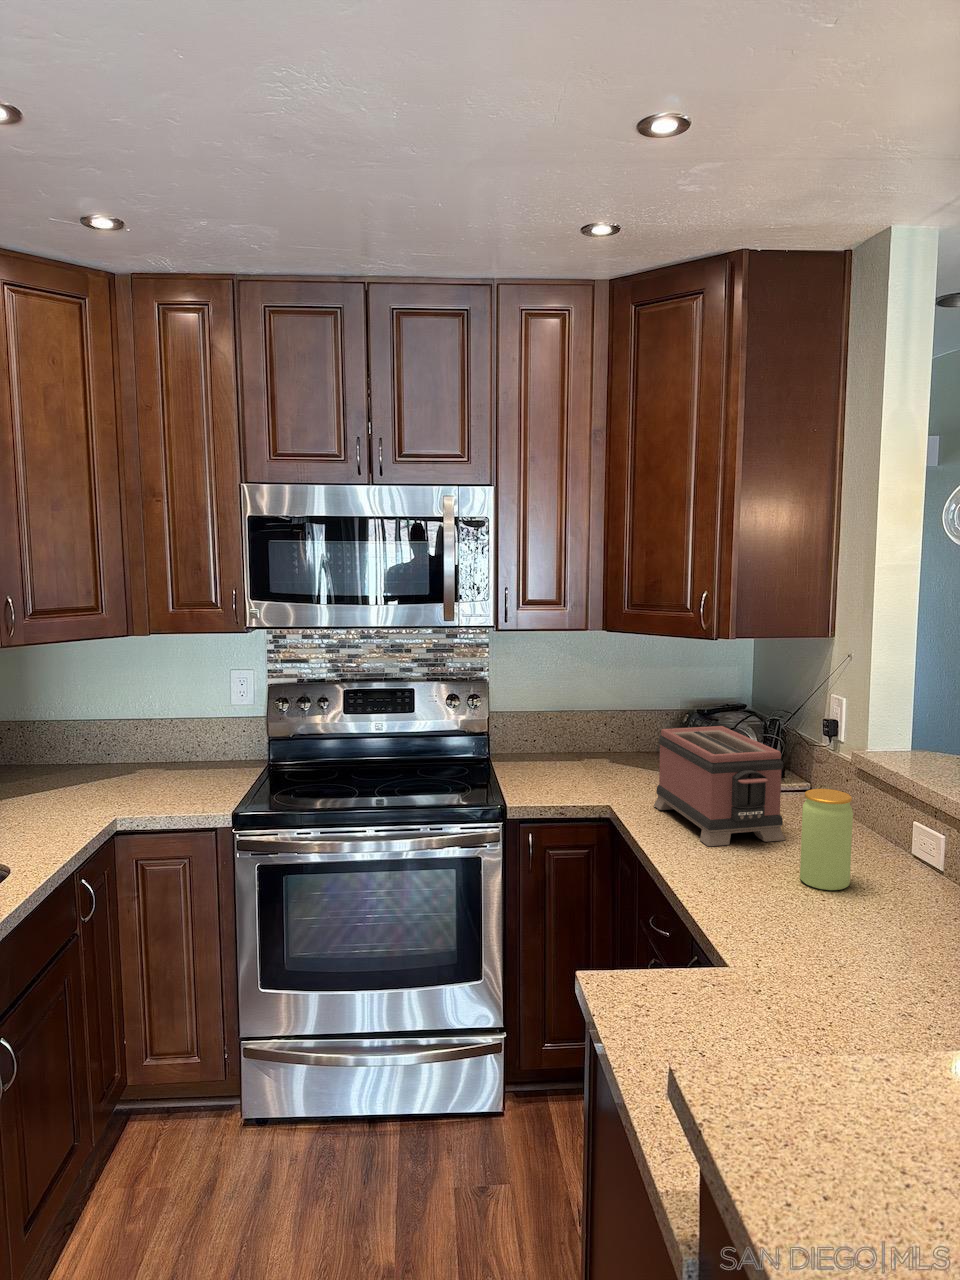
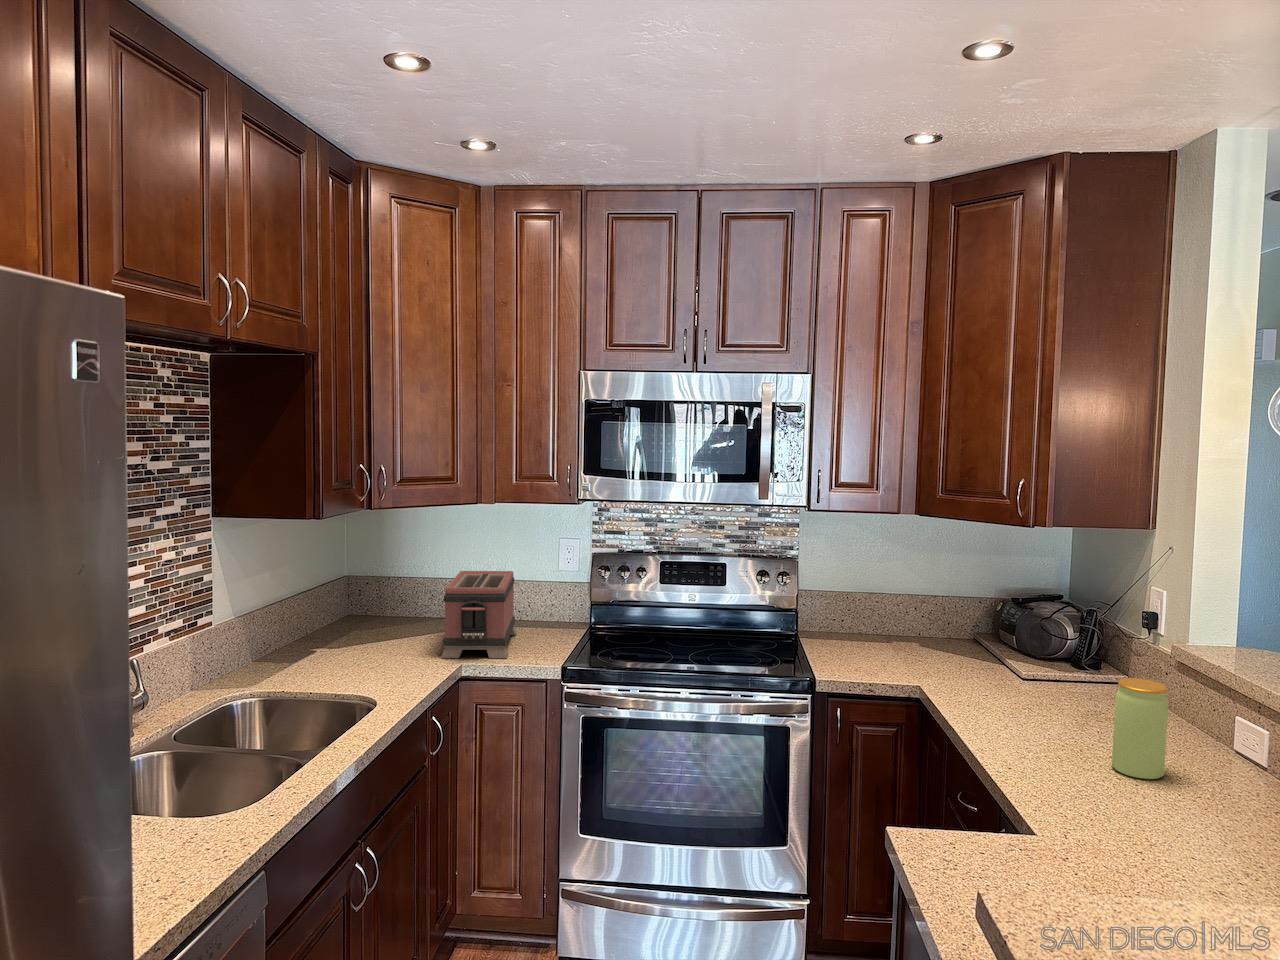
toaster: present [654,726,785,846] -> present [441,571,516,658]

